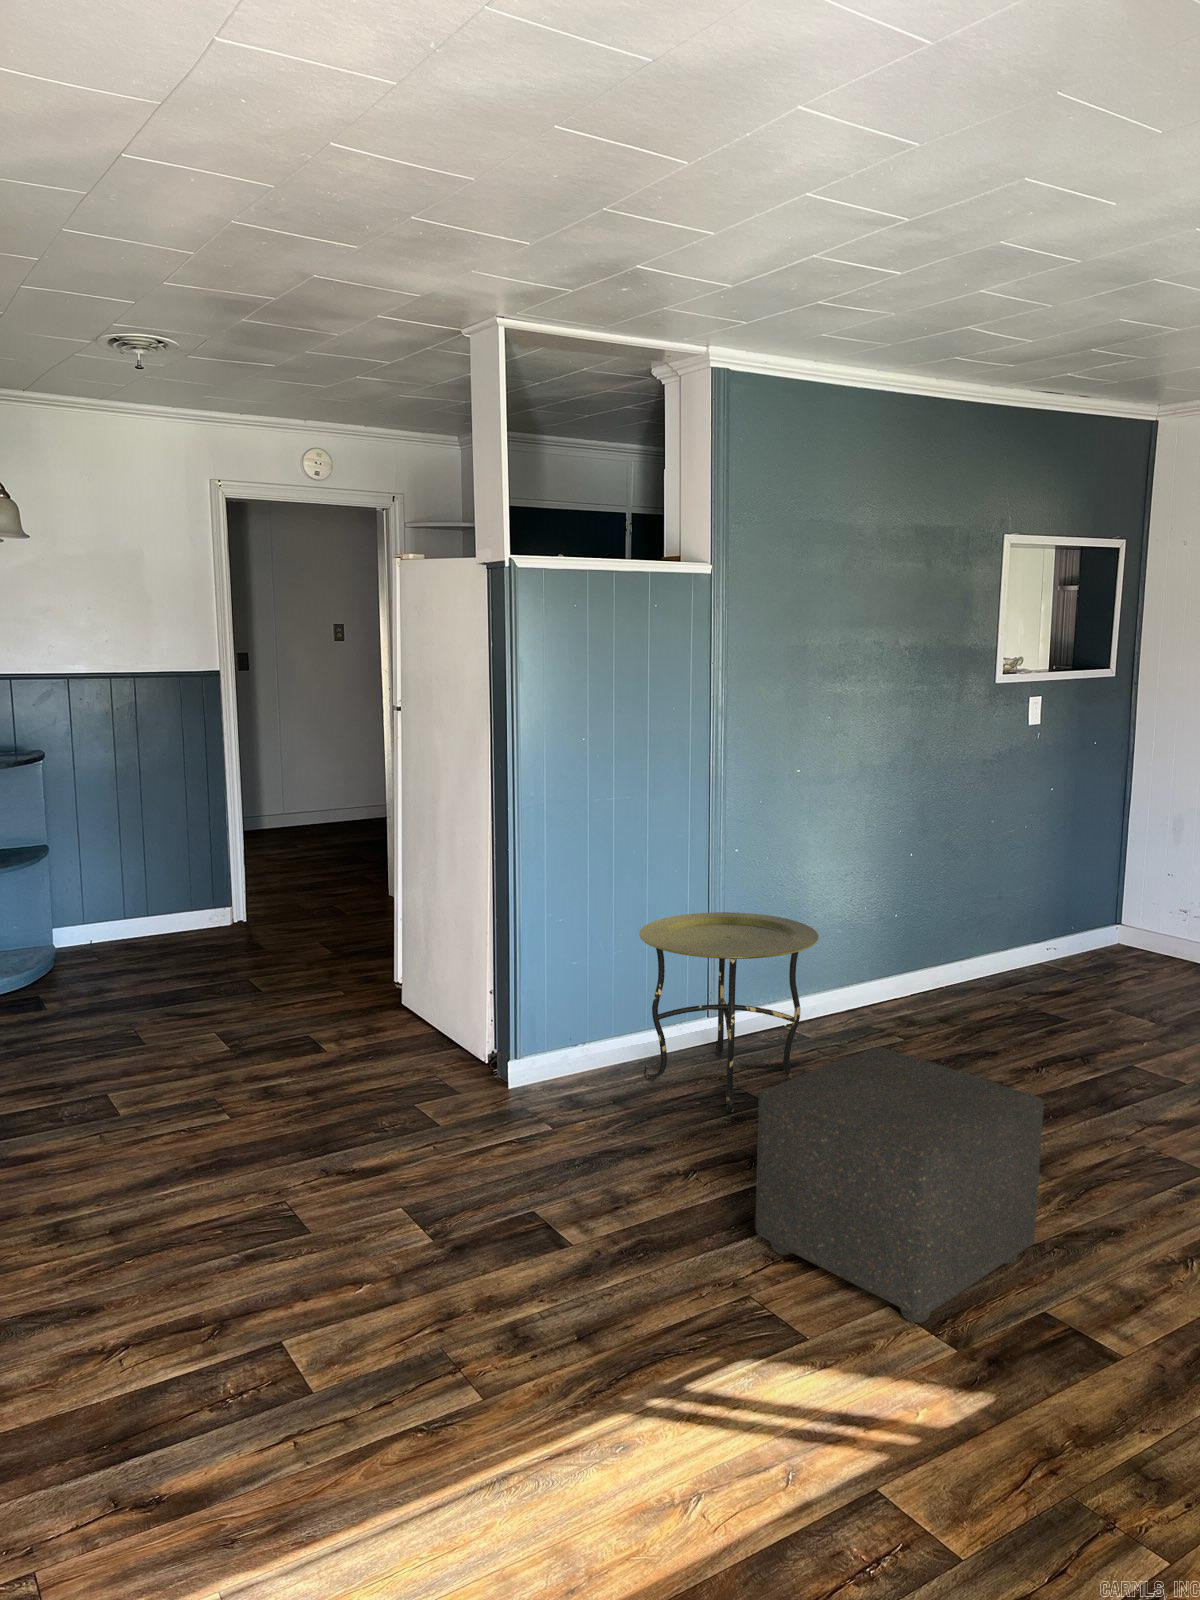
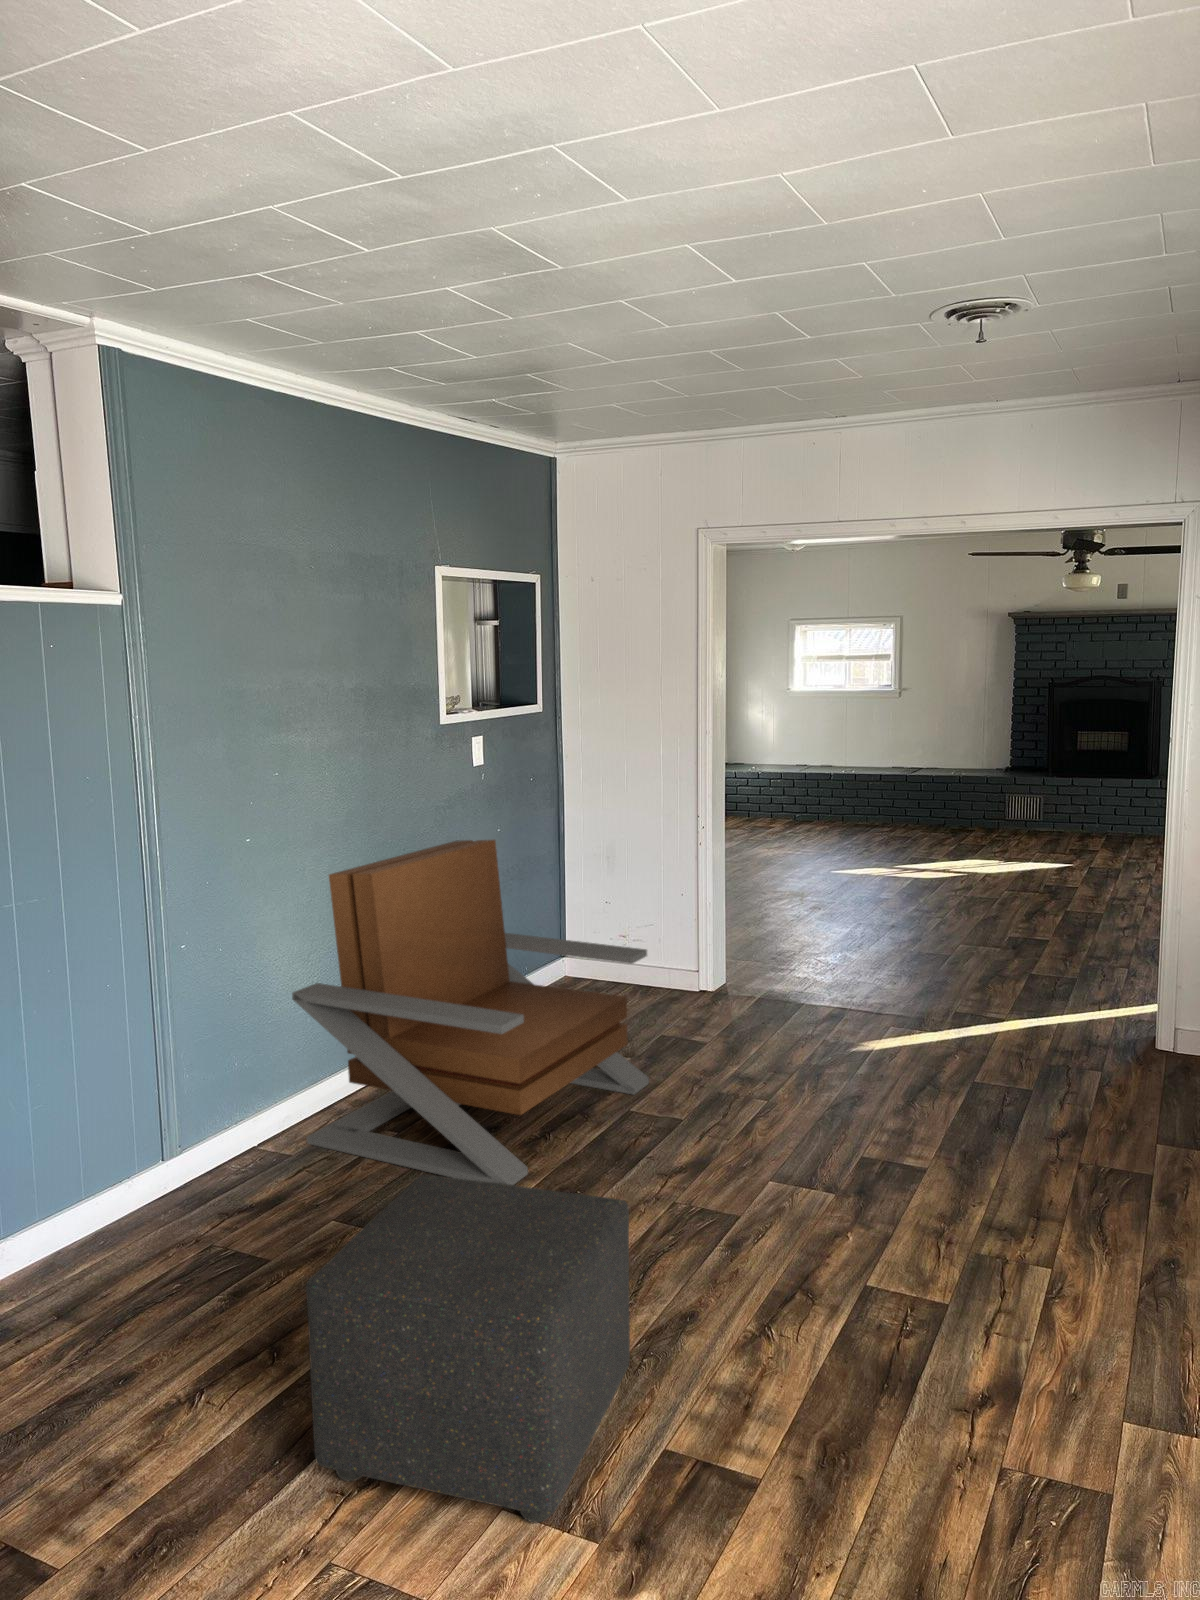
lounge chair: none [825,795,1171,1100] -> present [292,840,649,1185]
side table: present [639,912,819,1112] -> none [70,1022,308,1287]

